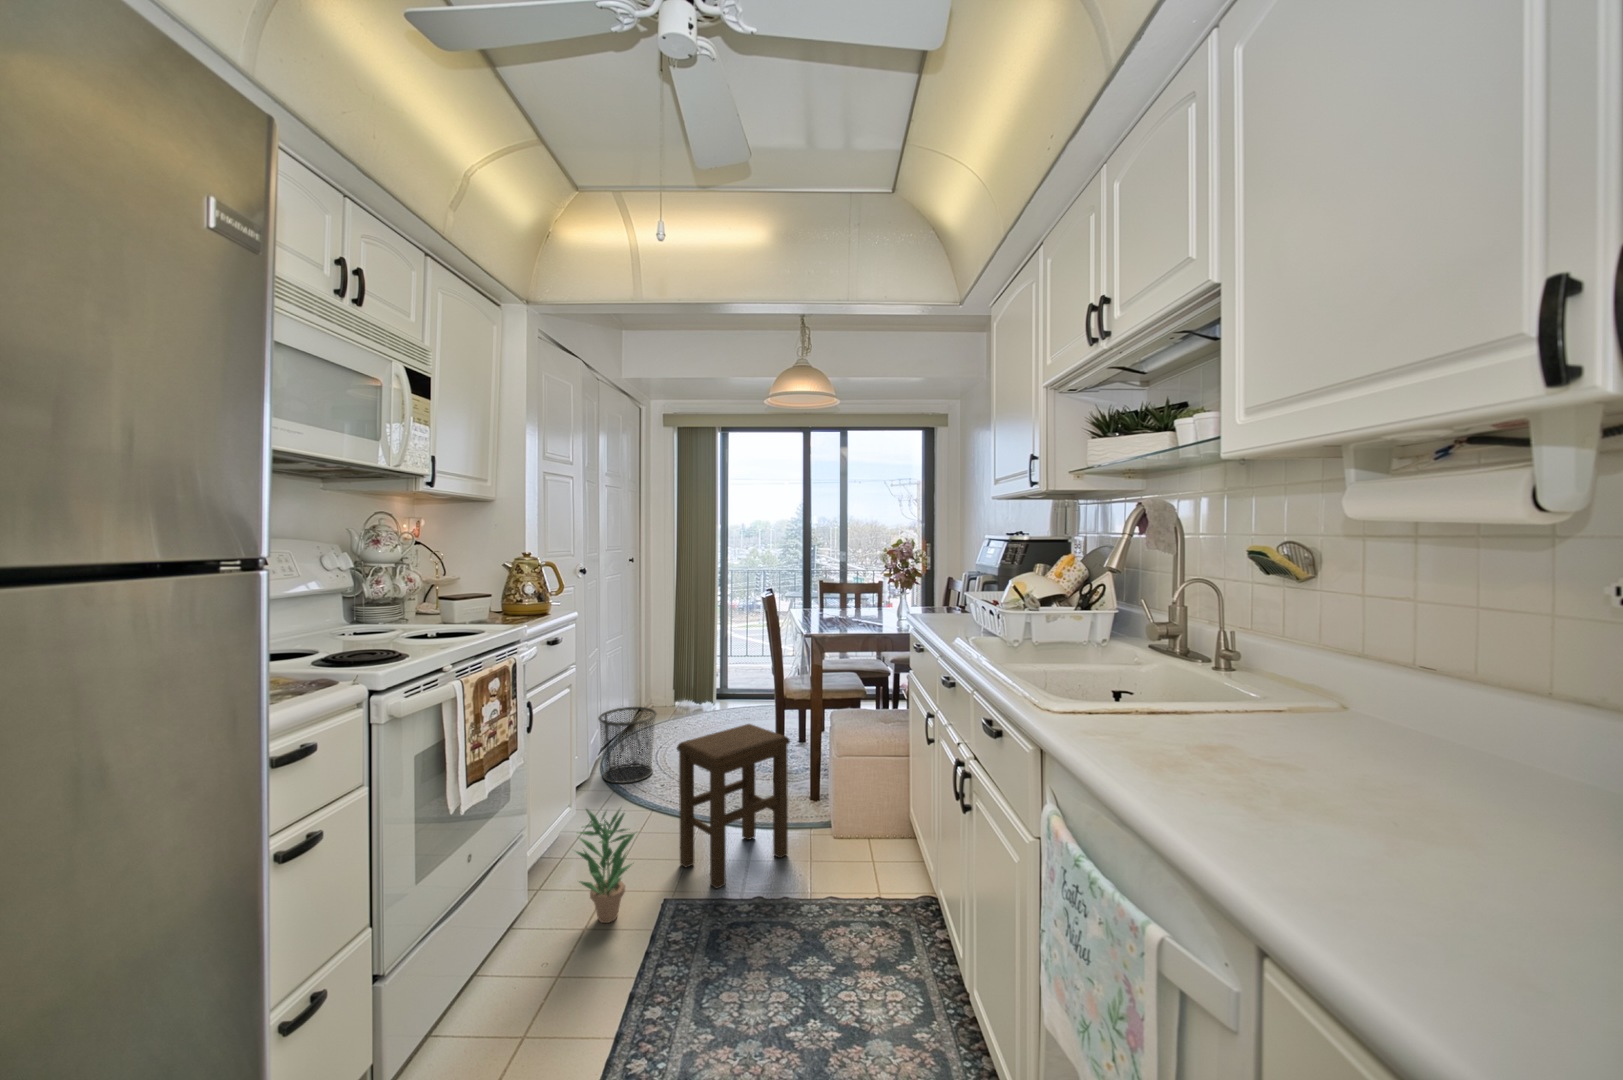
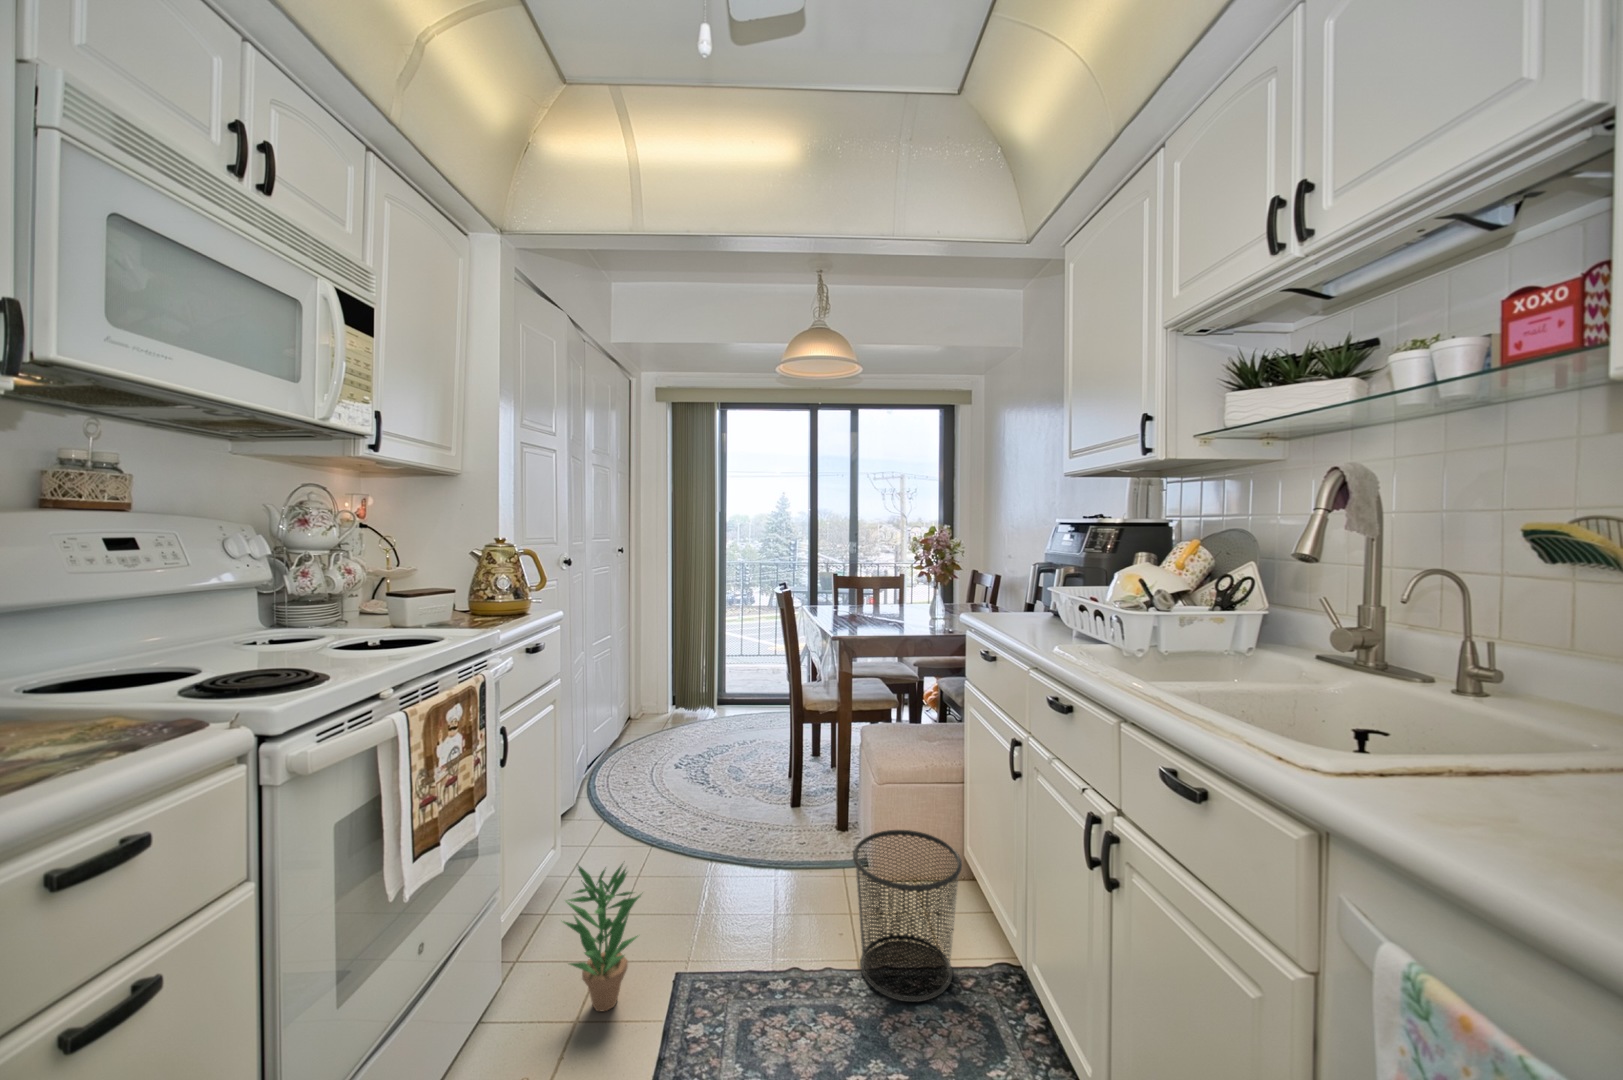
waste bin: present [598,707,657,783] -> present [853,830,962,1002]
stool: present [677,724,790,889] -> none [688,744,824,956]

